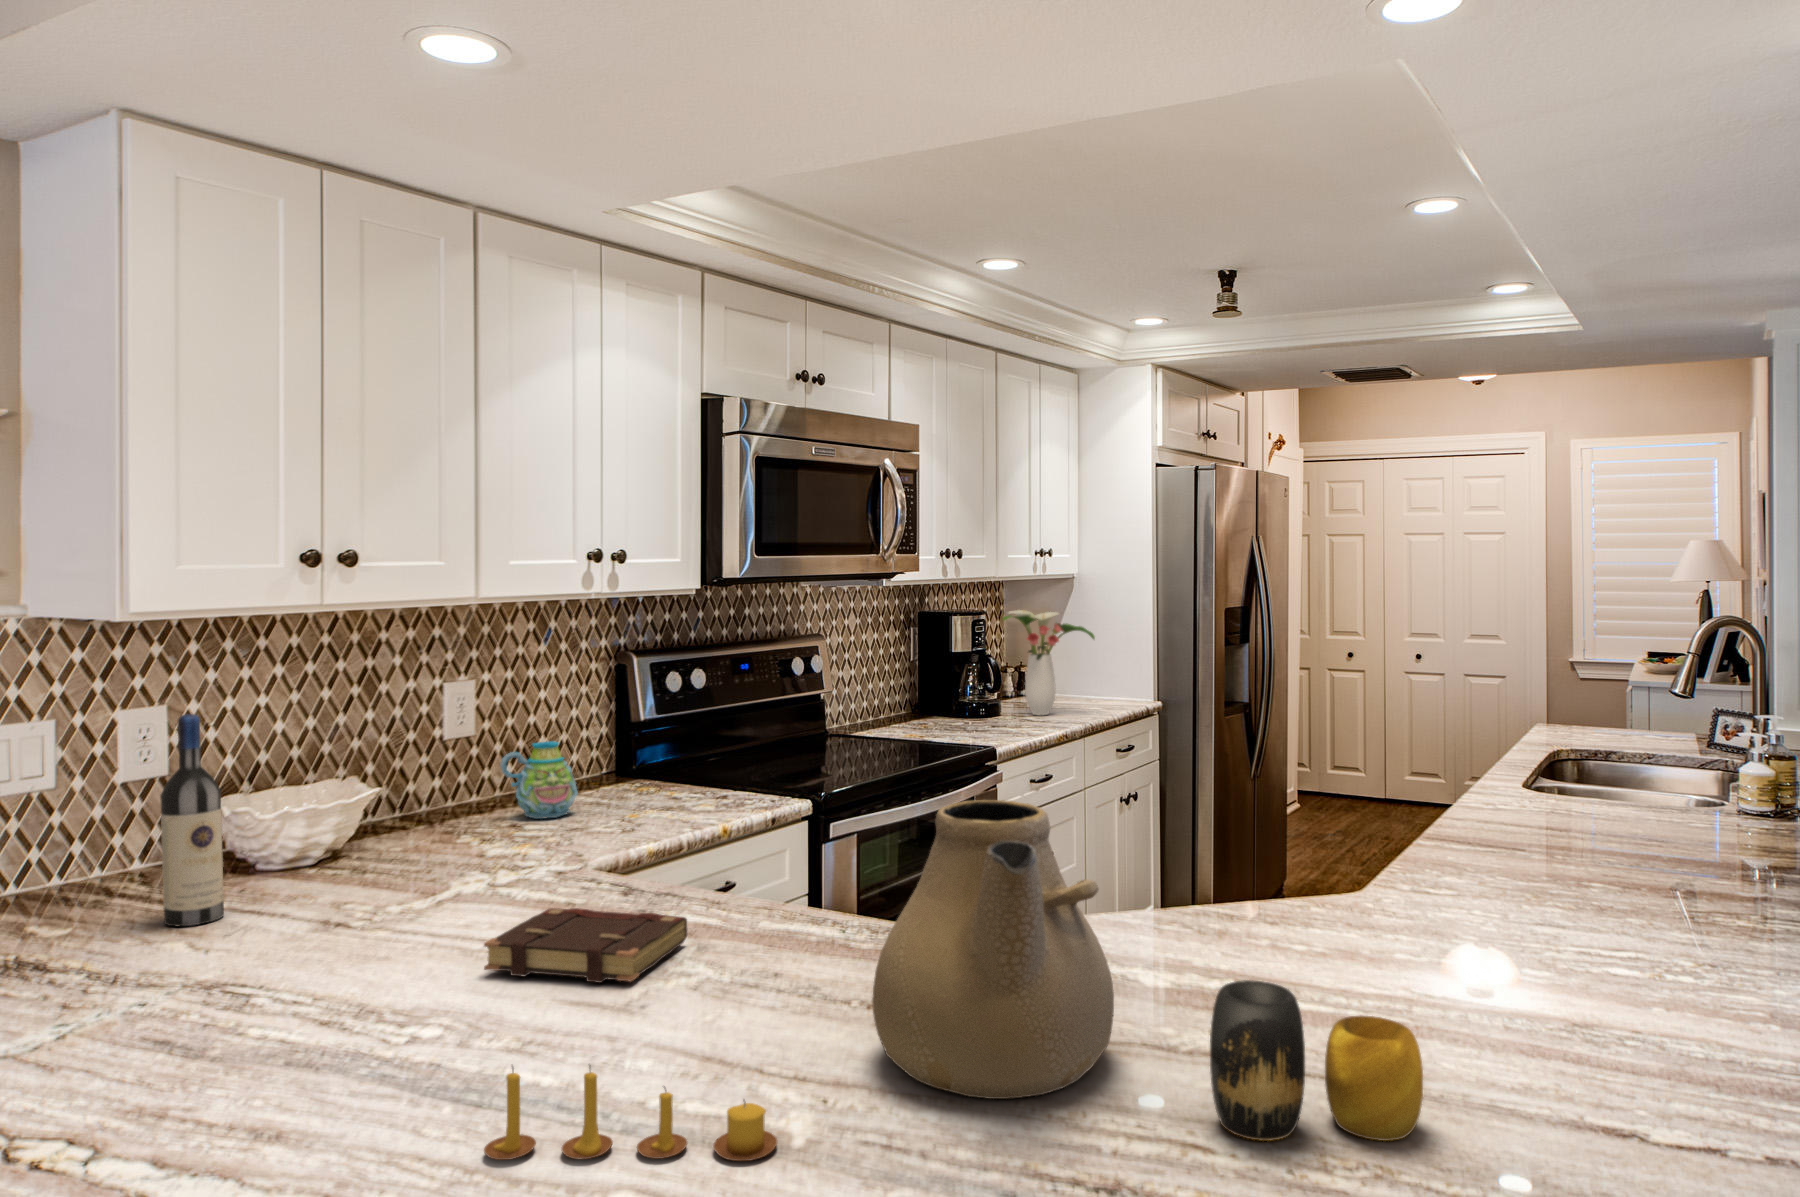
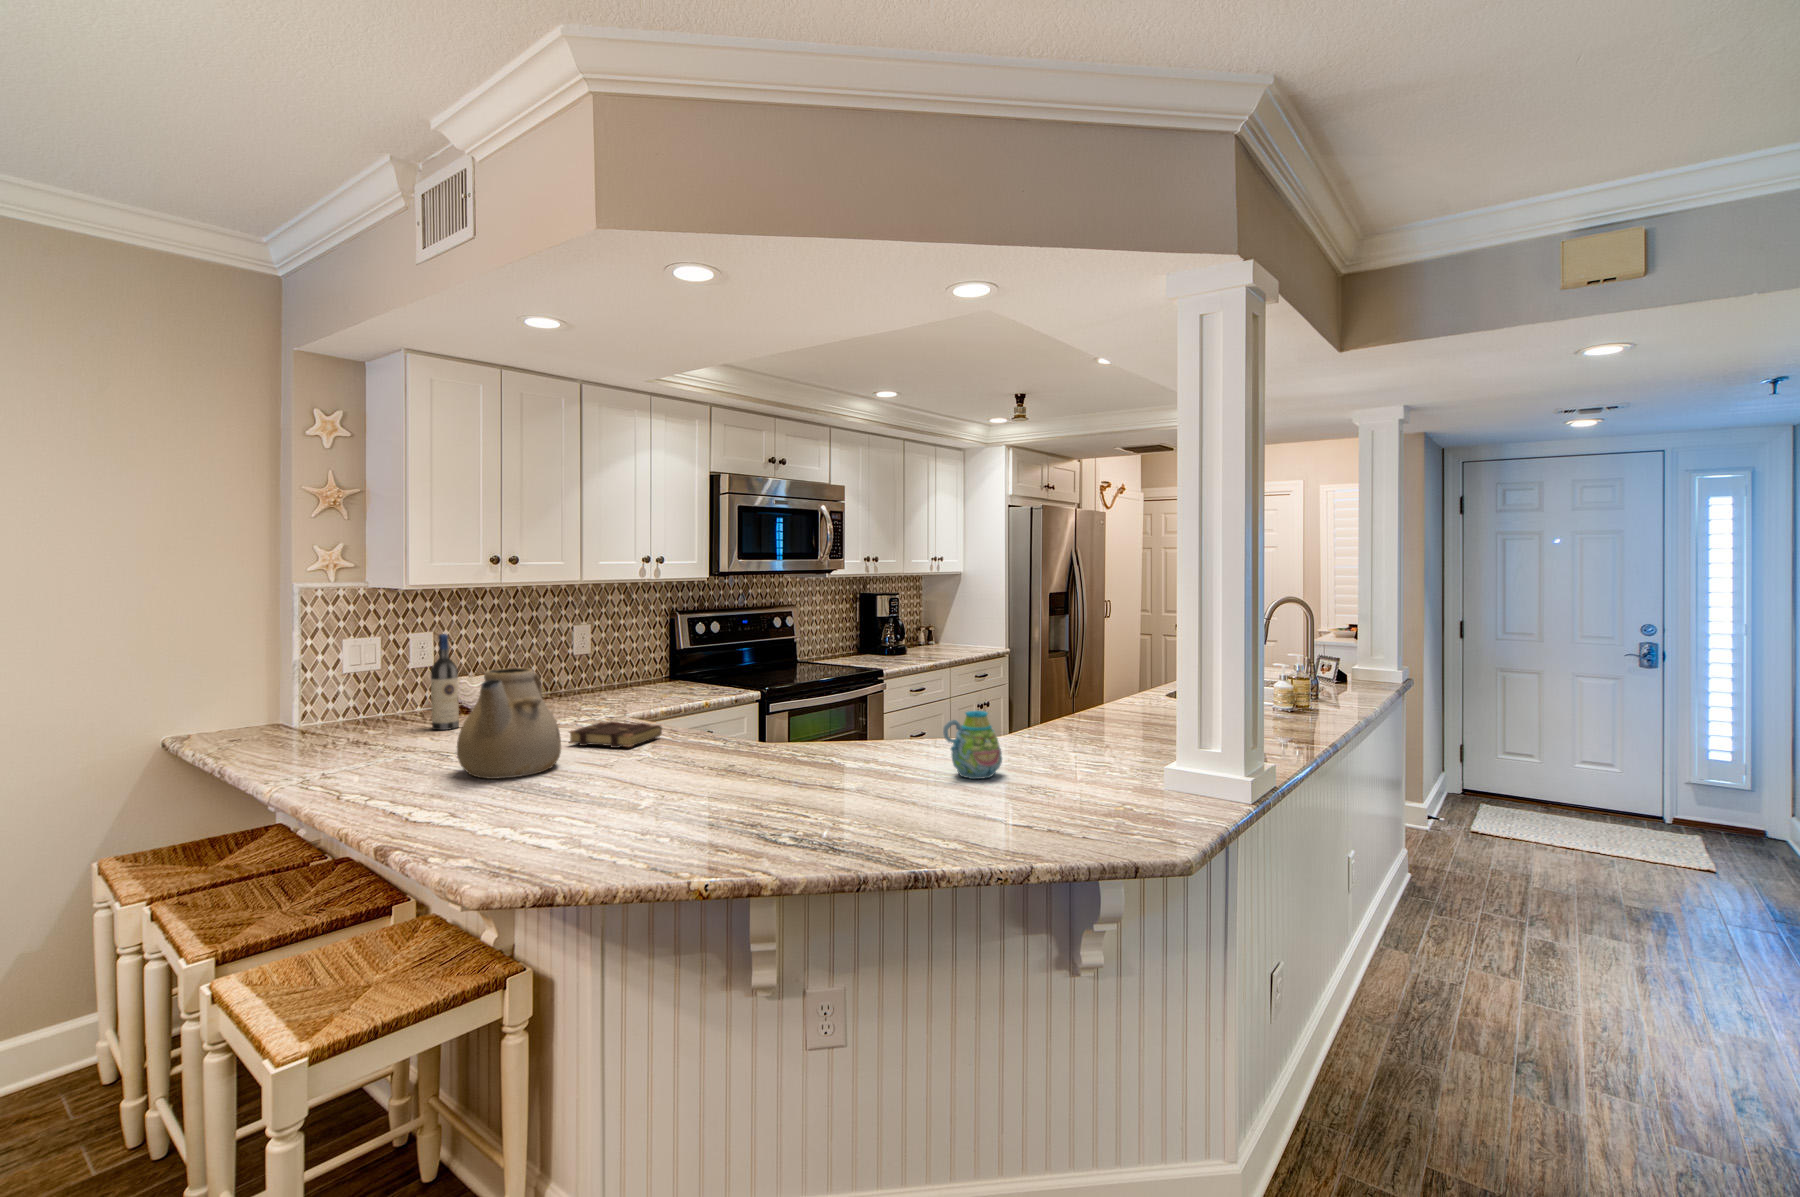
flower arrangement: present [1003,610,1095,715] -> none [904,592,958,654]
mug: present [500,741,578,819] -> present [943,711,1002,779]
teapot: present [872,800,1114,1099] -> present [457,668,561,779]
vase: present [1210,980,1423,1141] -> none [823,731,902,788]
candle: present [484,1068,777,1161] -> none [550,754,658,790]

